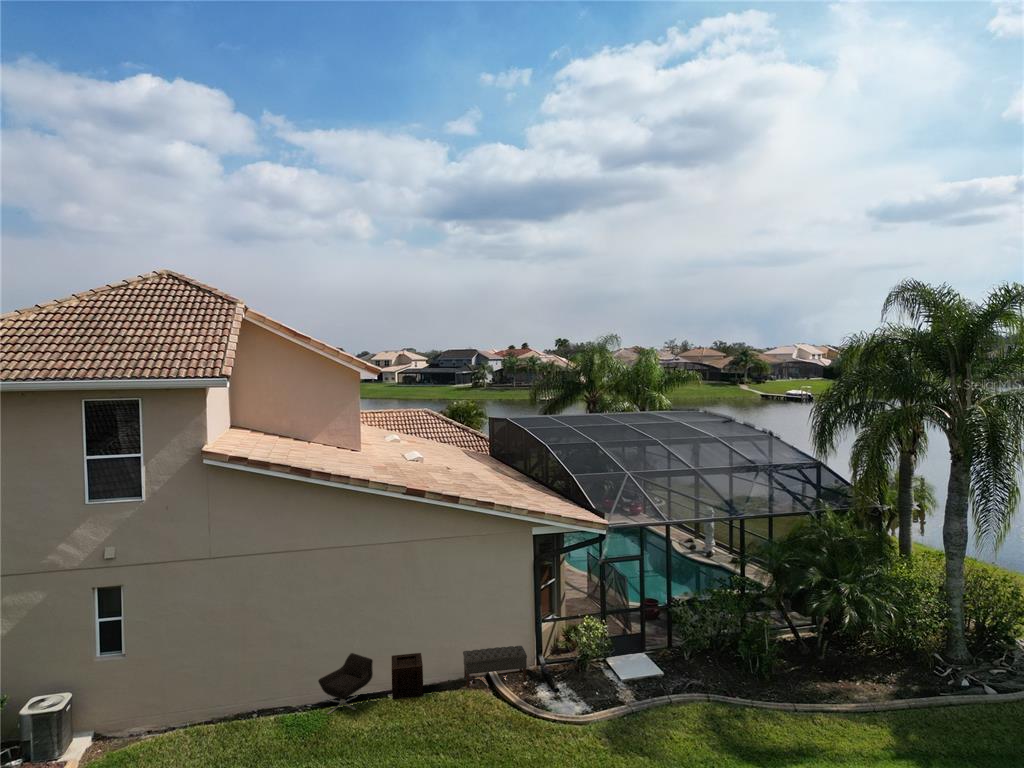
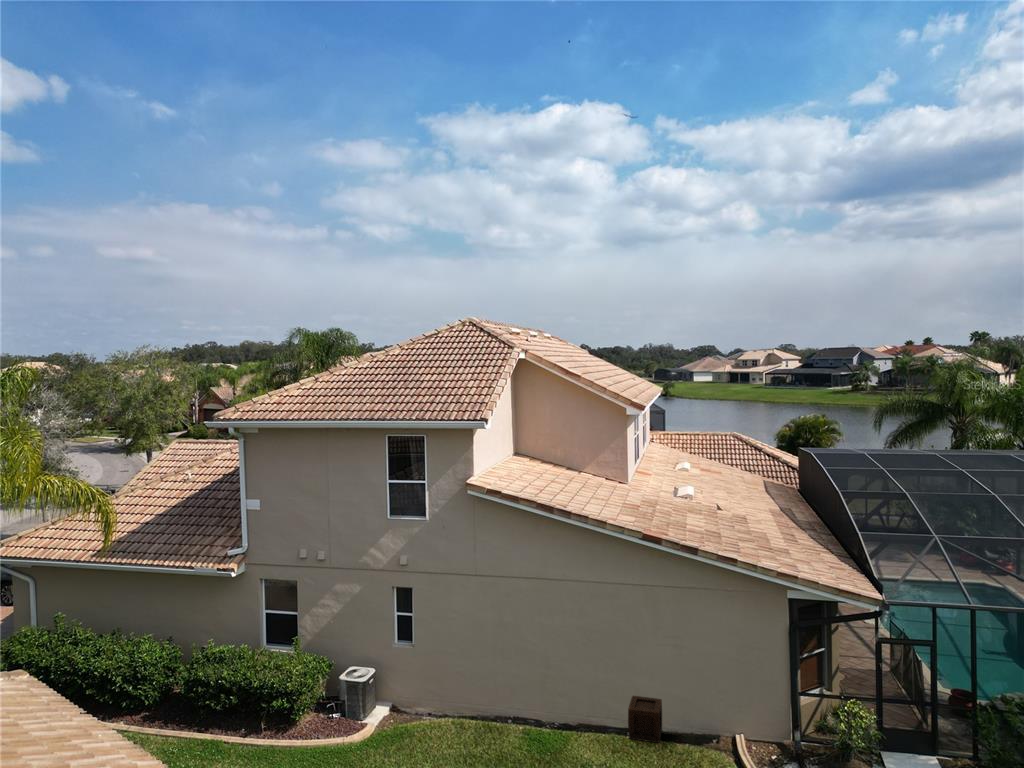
bench: present [463,646,527,688] -> none [705,708,775,756]
lounge chair: present [318,653,373,714] -> none [561,685,611,740]

